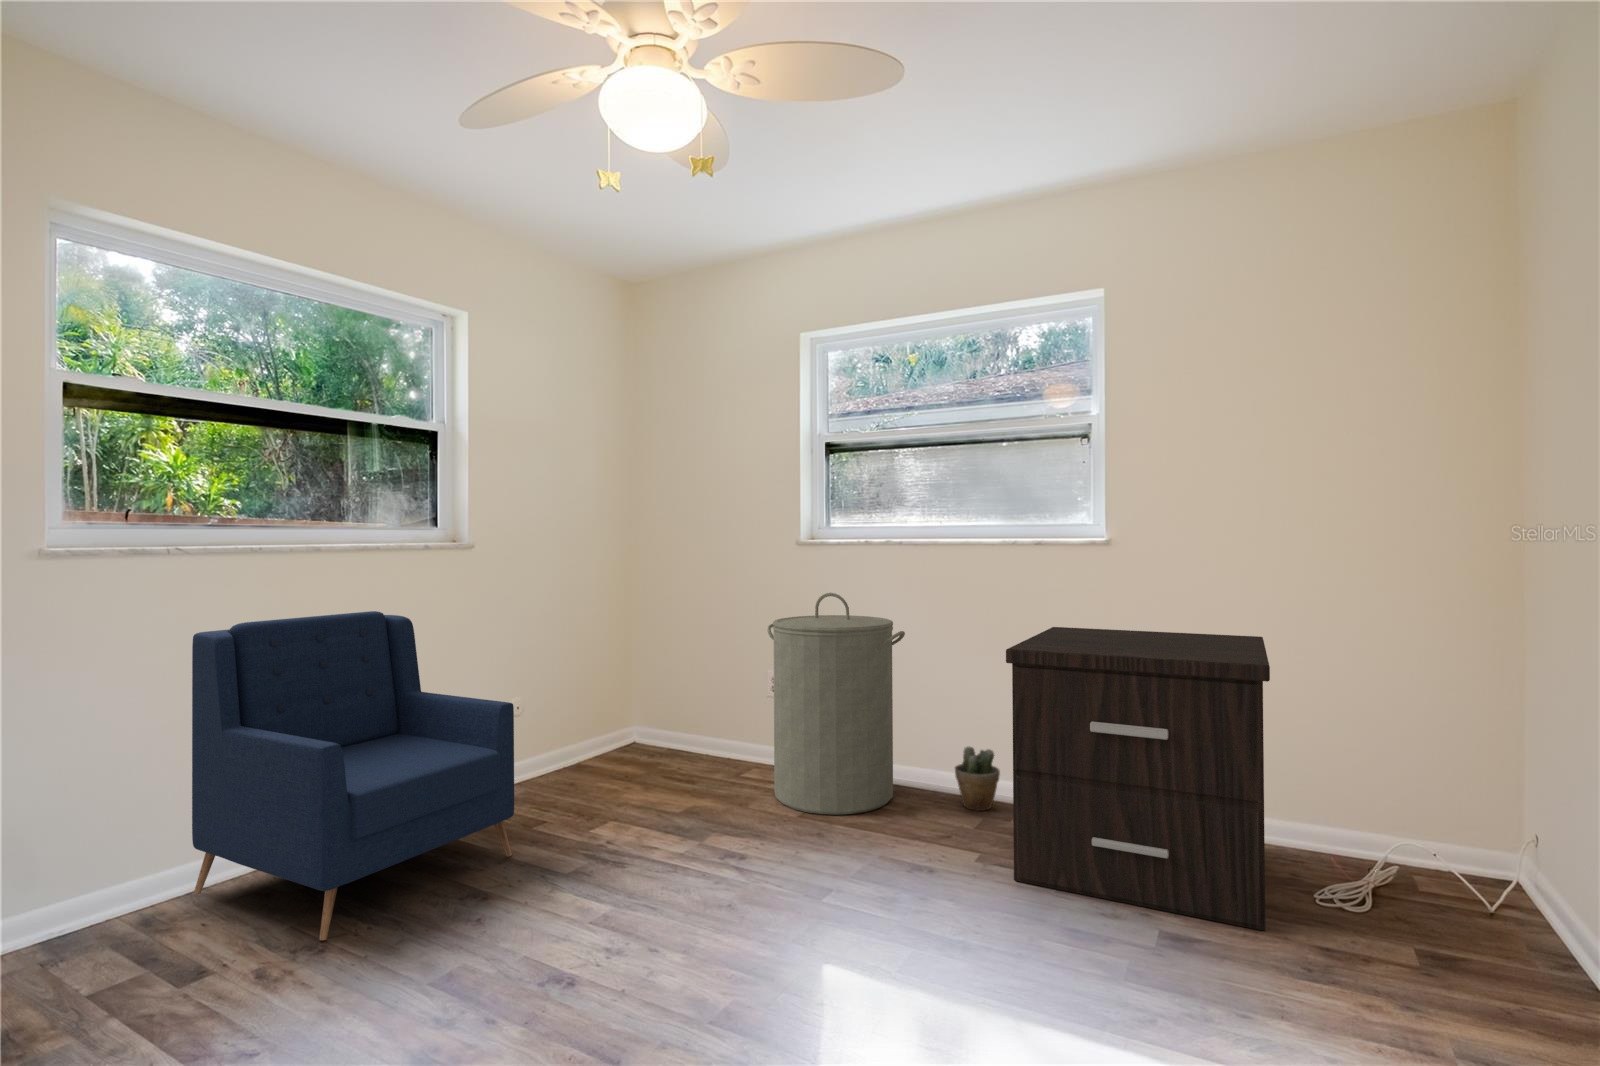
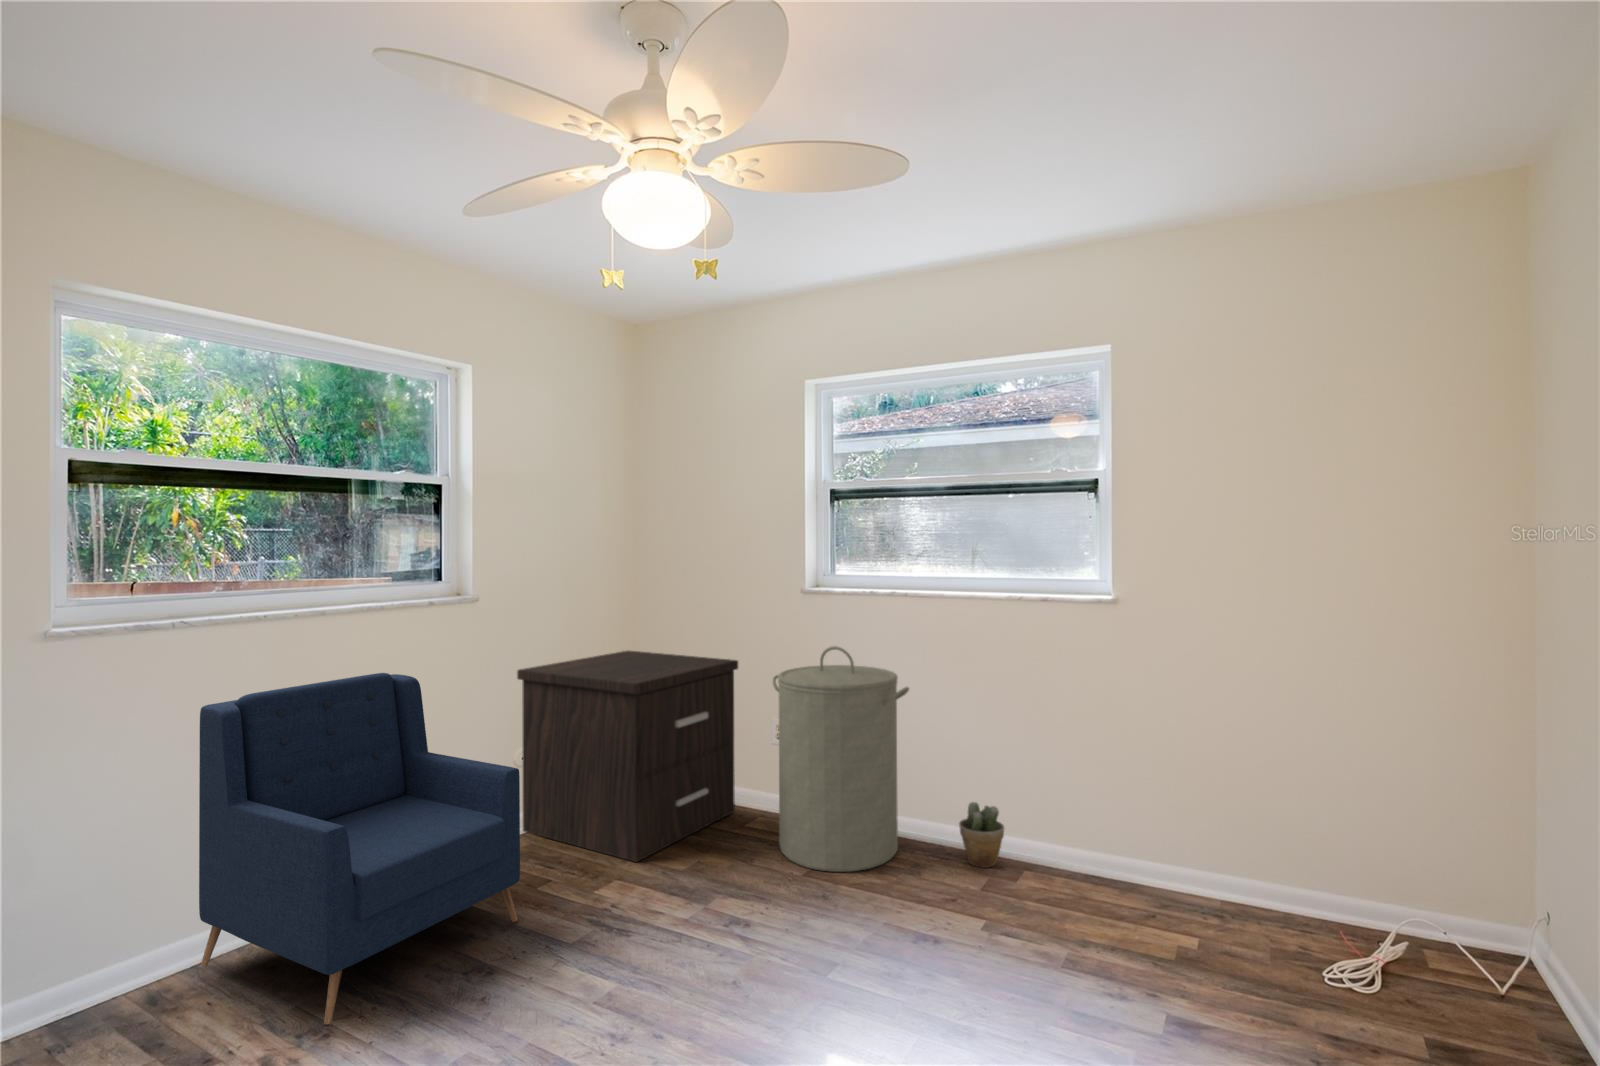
nightstand: present [1006,627,1270,931] -> present [517,650,738,862]

